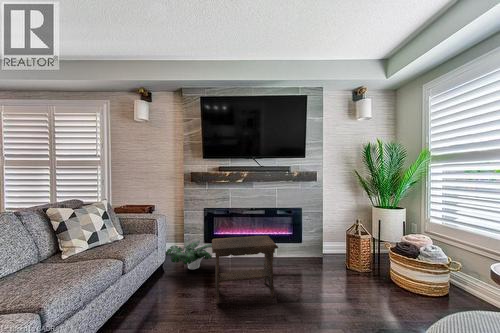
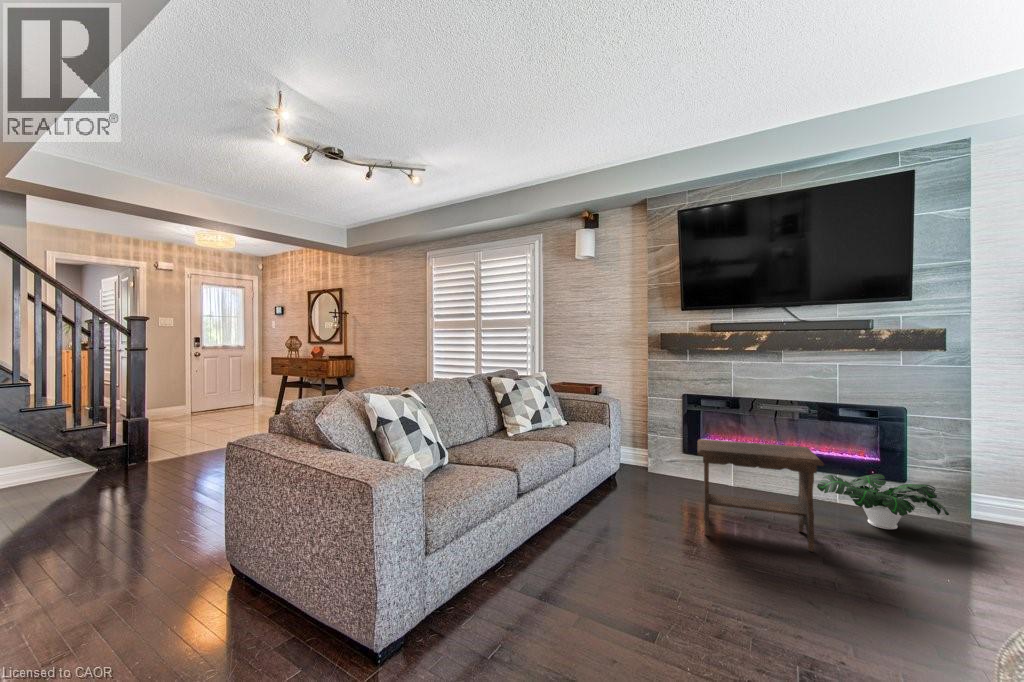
potted plant: present [165,241,212,269] -> present [817,474,949,529]

